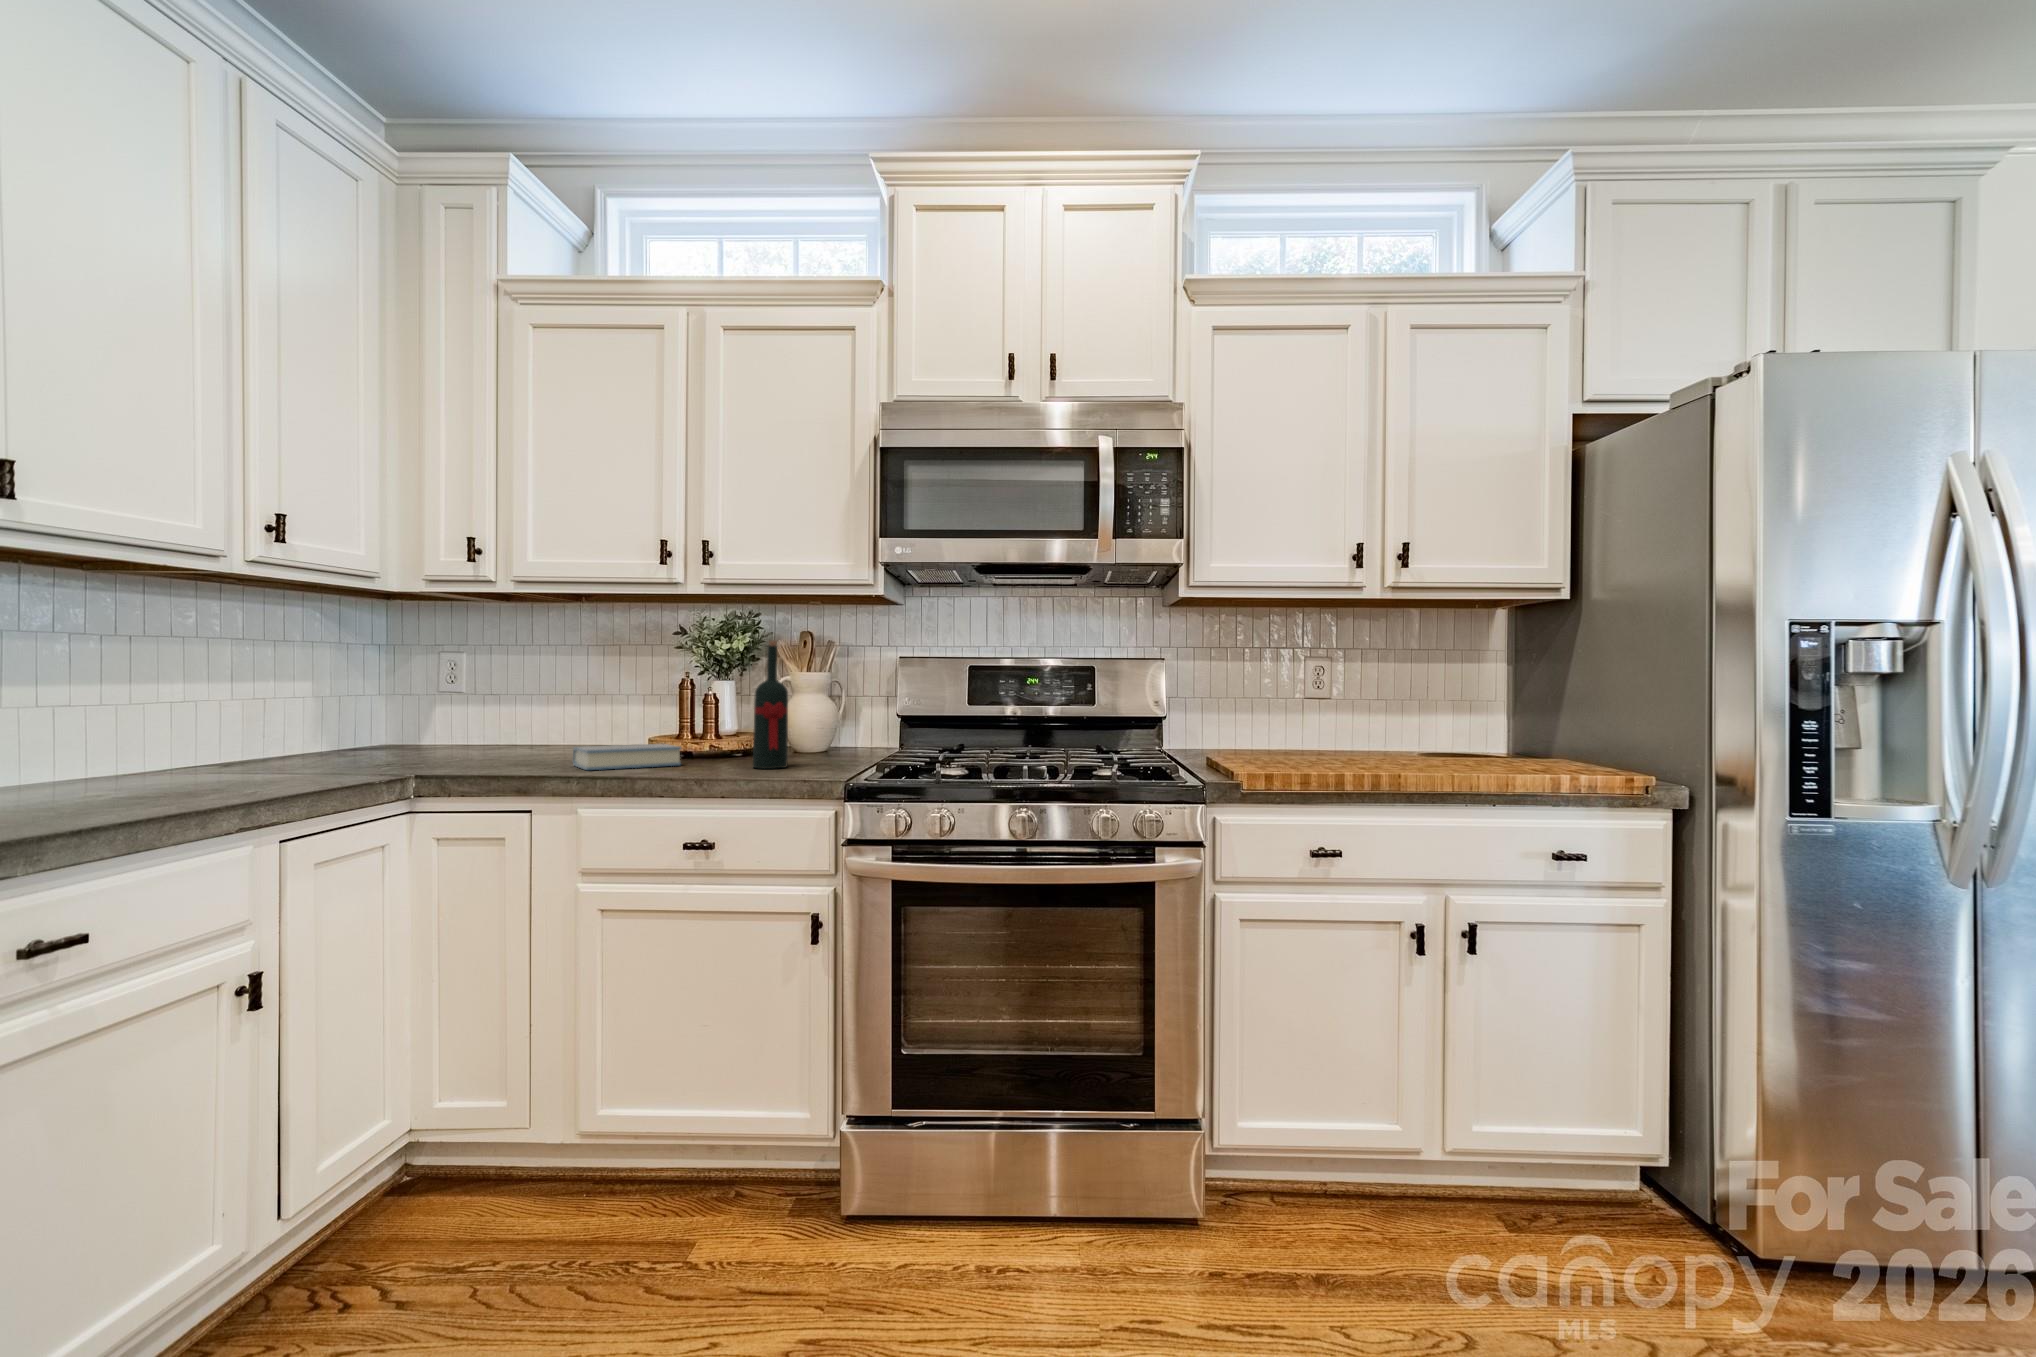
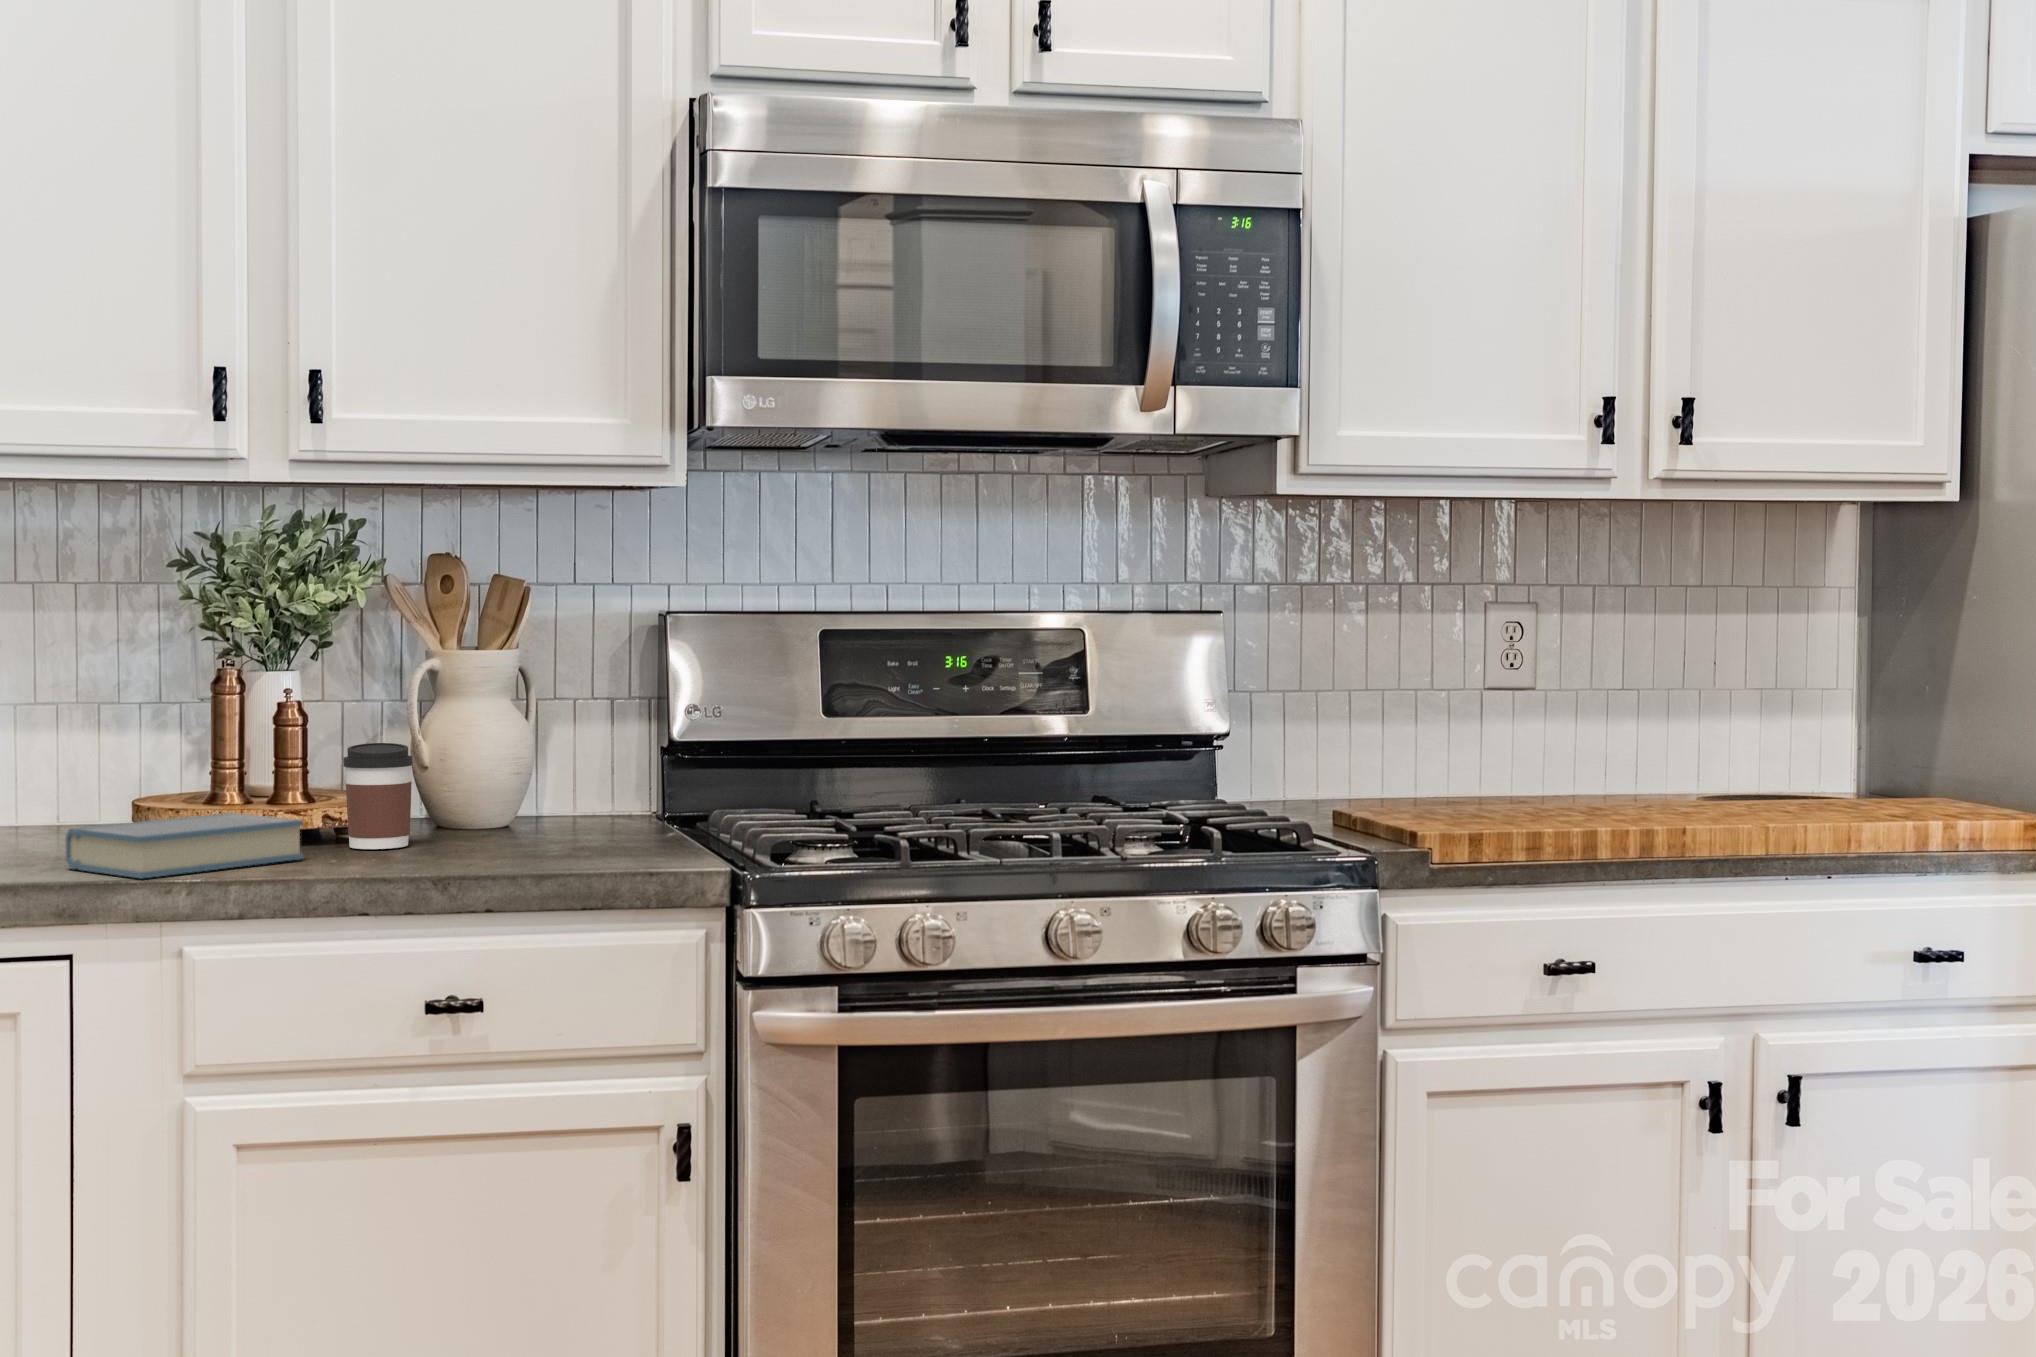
wine bottle: present [753,641,788,769] -> none [465,594,536,860]
coffee cup: none [715,714,748,763] -> present [343,743,413,849]

